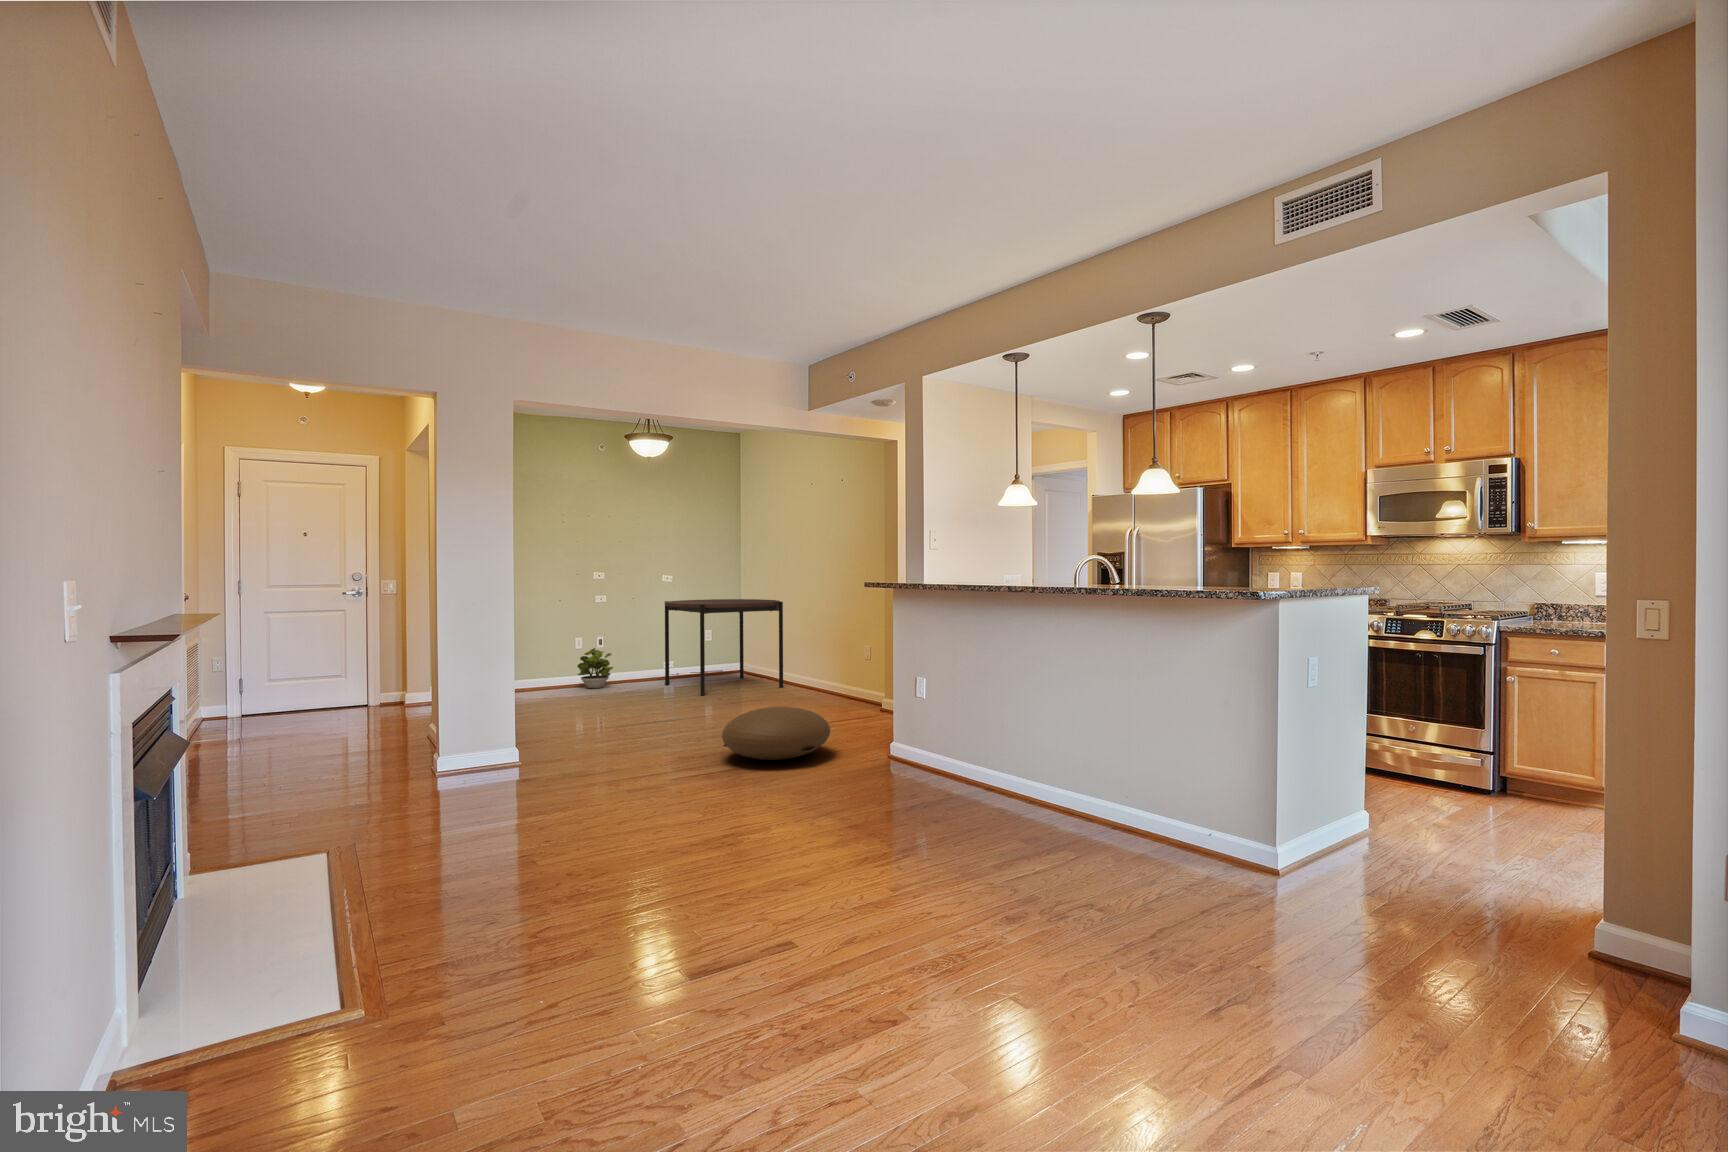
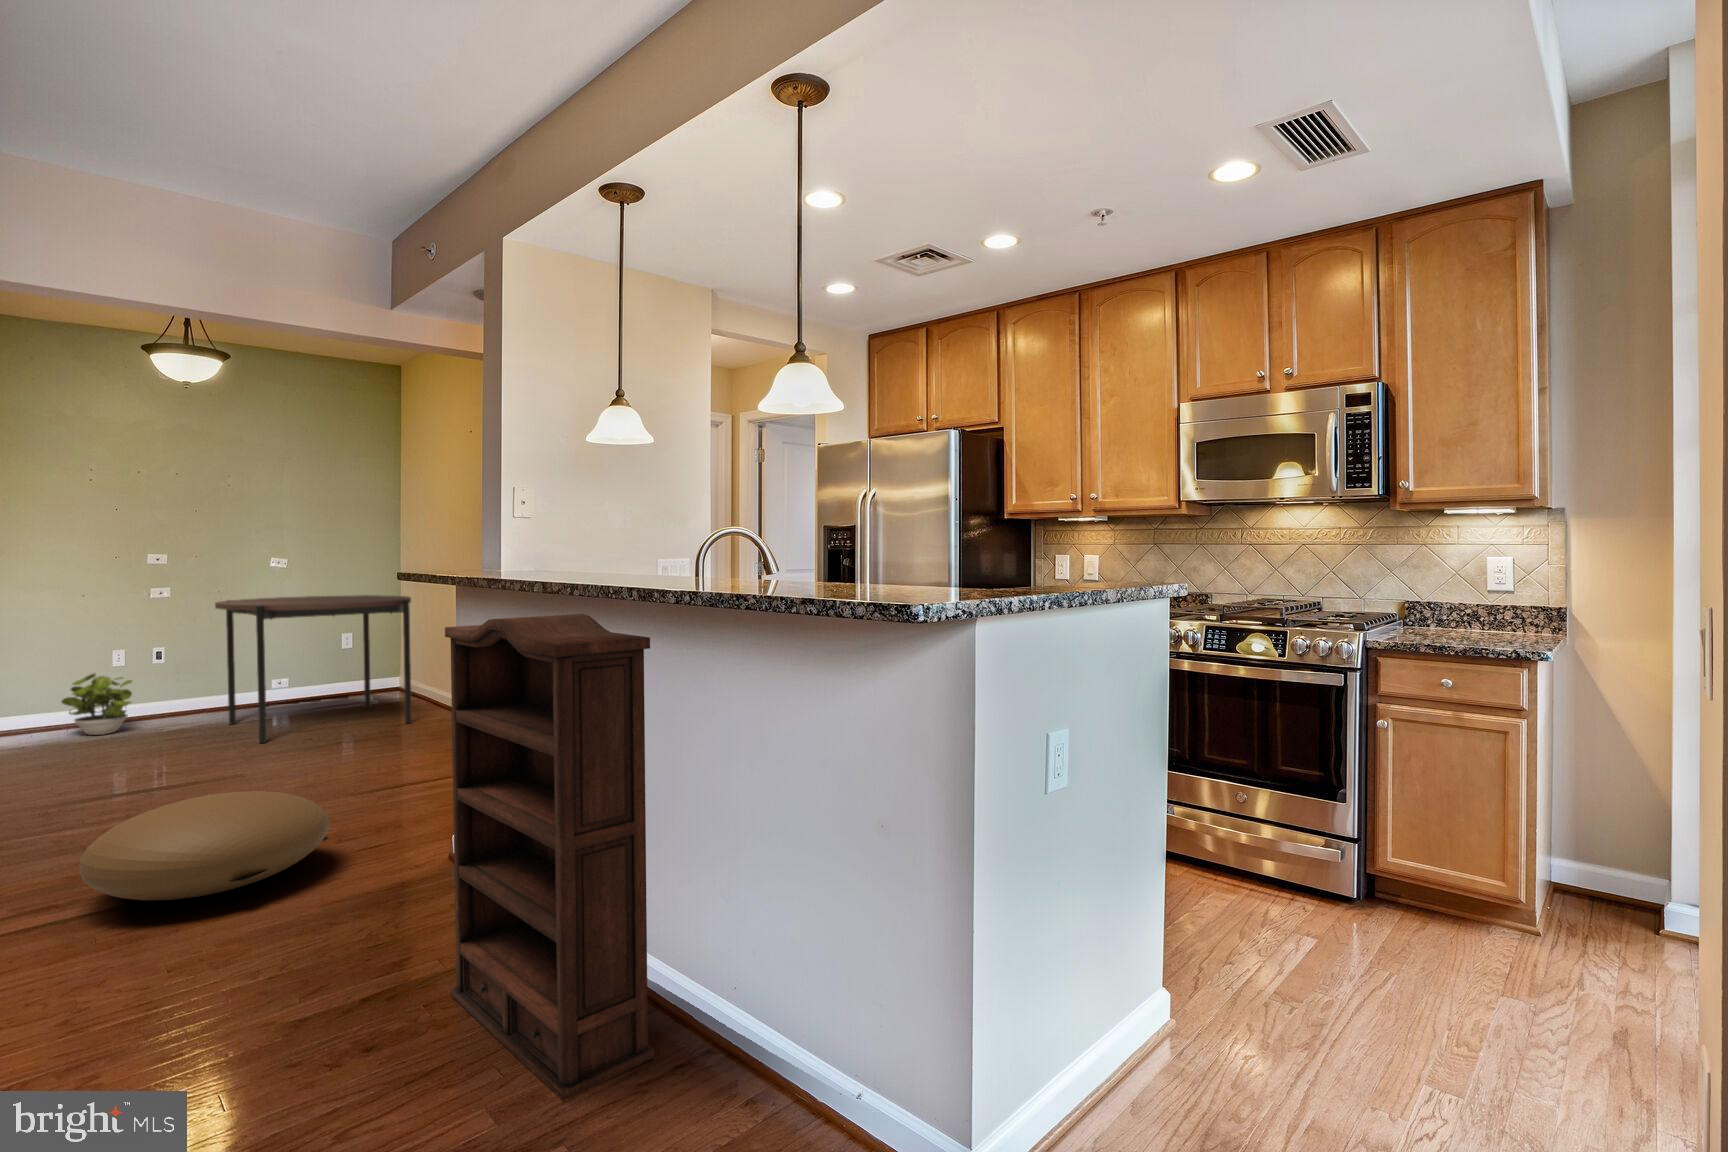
bookshelf: none [960,602,1087,832] -> present [445,614,654,1100]

